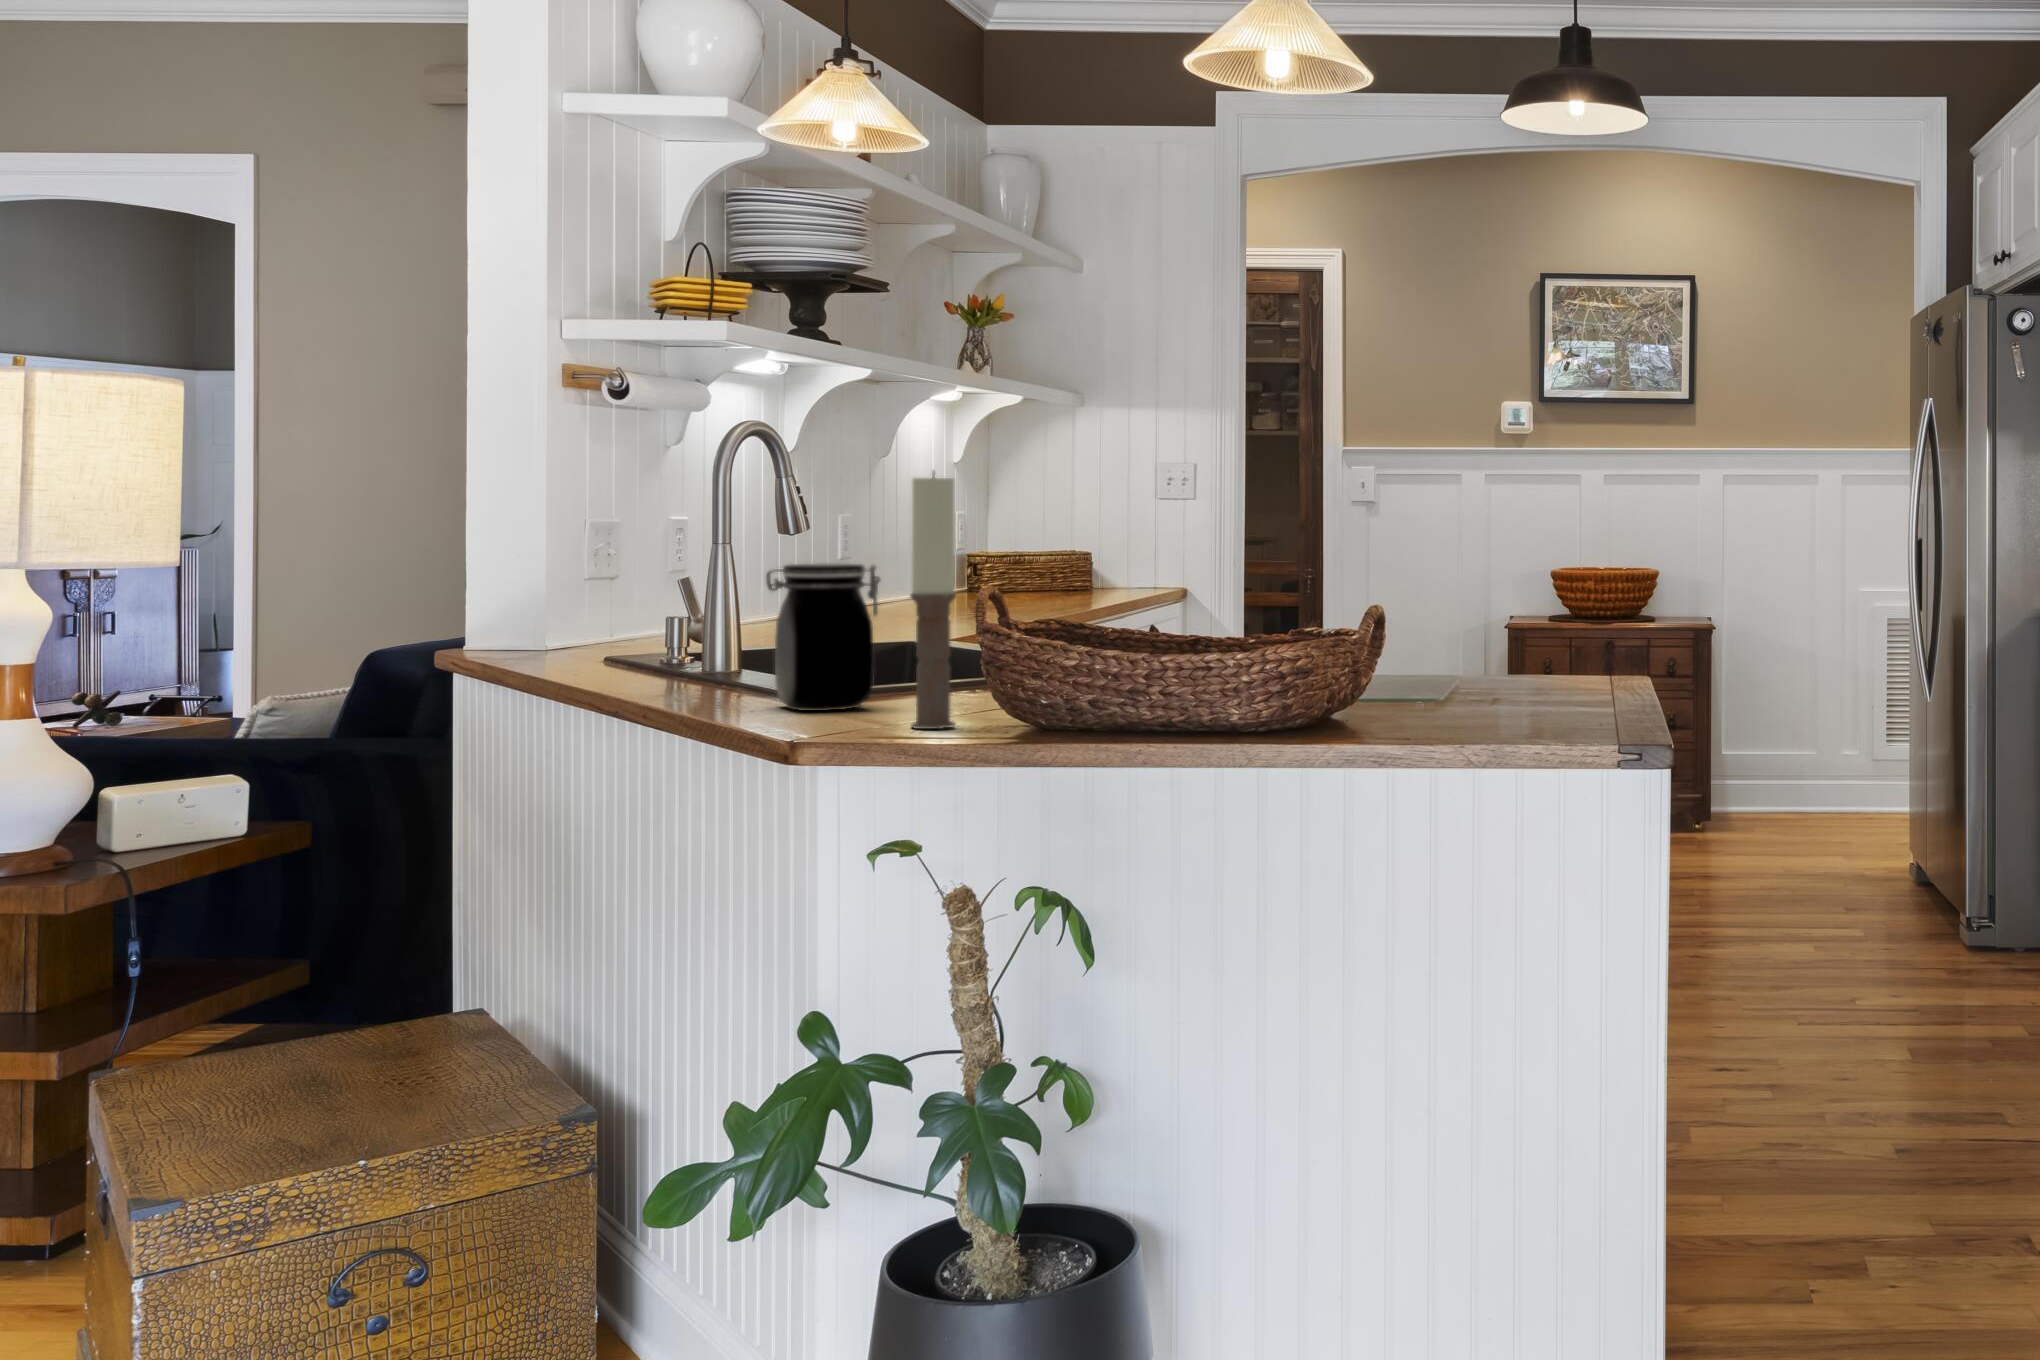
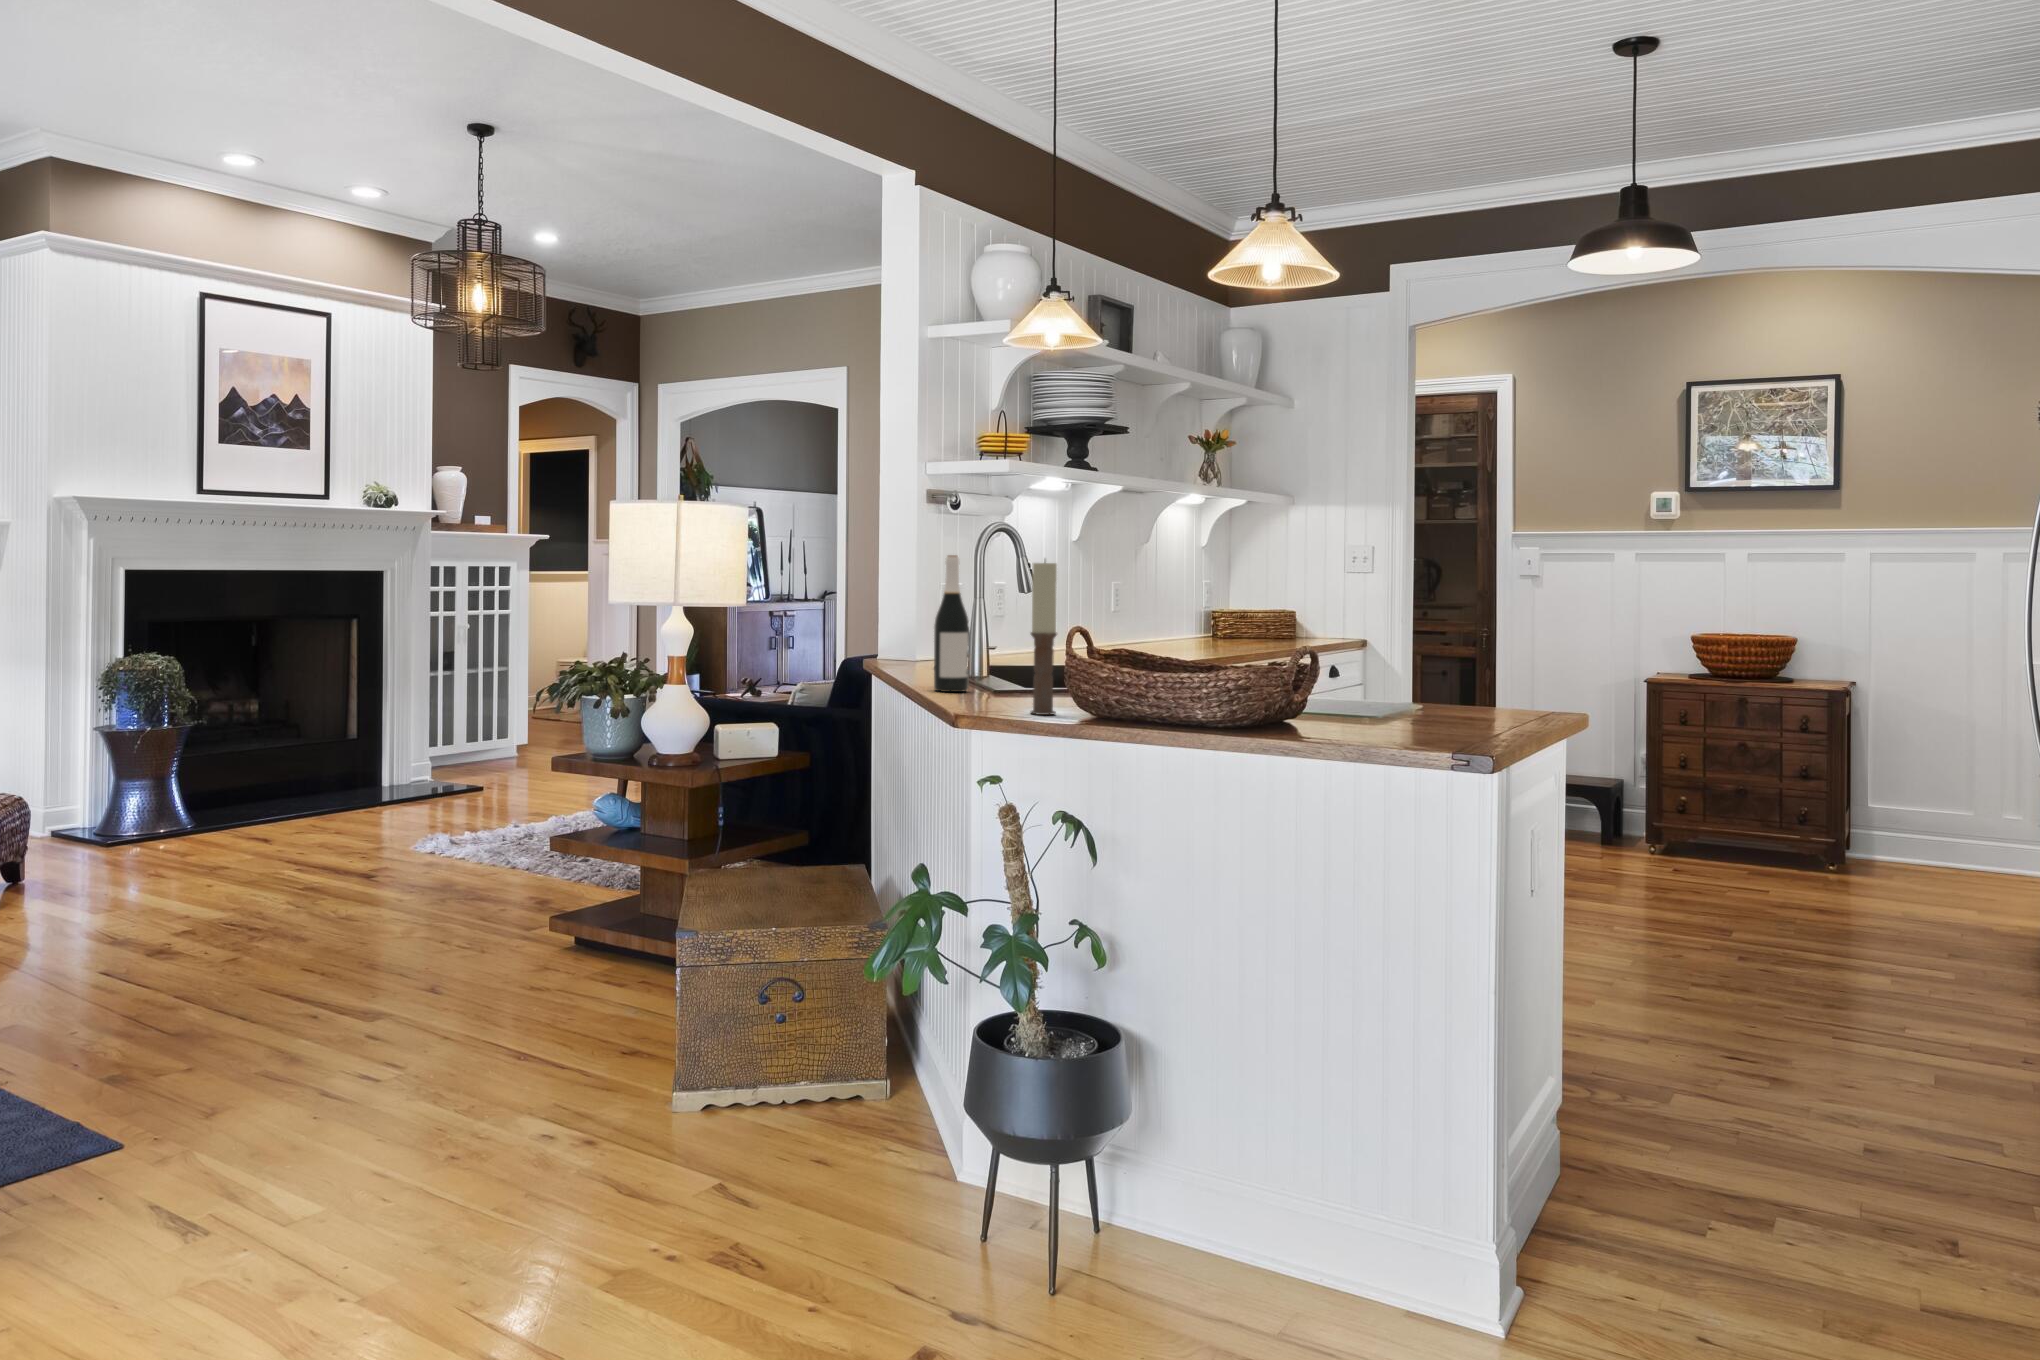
wine bottle: none [681,467,745,699] -> present [934,555,969,692]
jar: present [766,563,880,711] -> none [970,613,1034,701]

